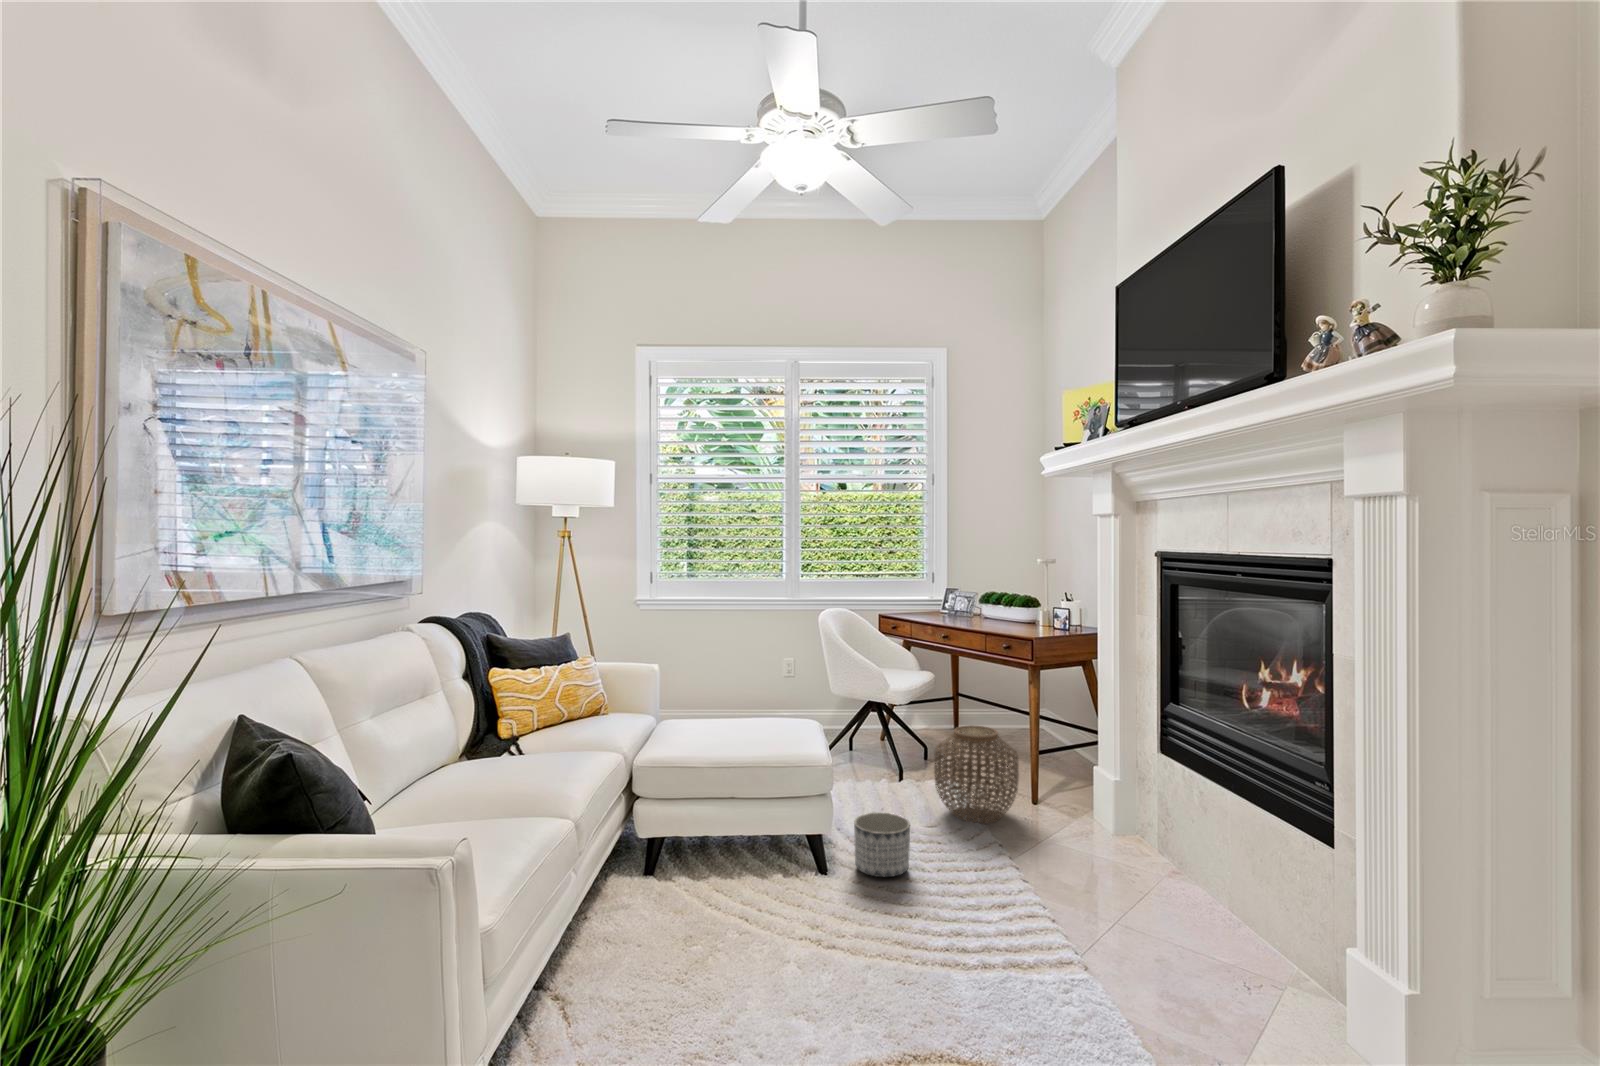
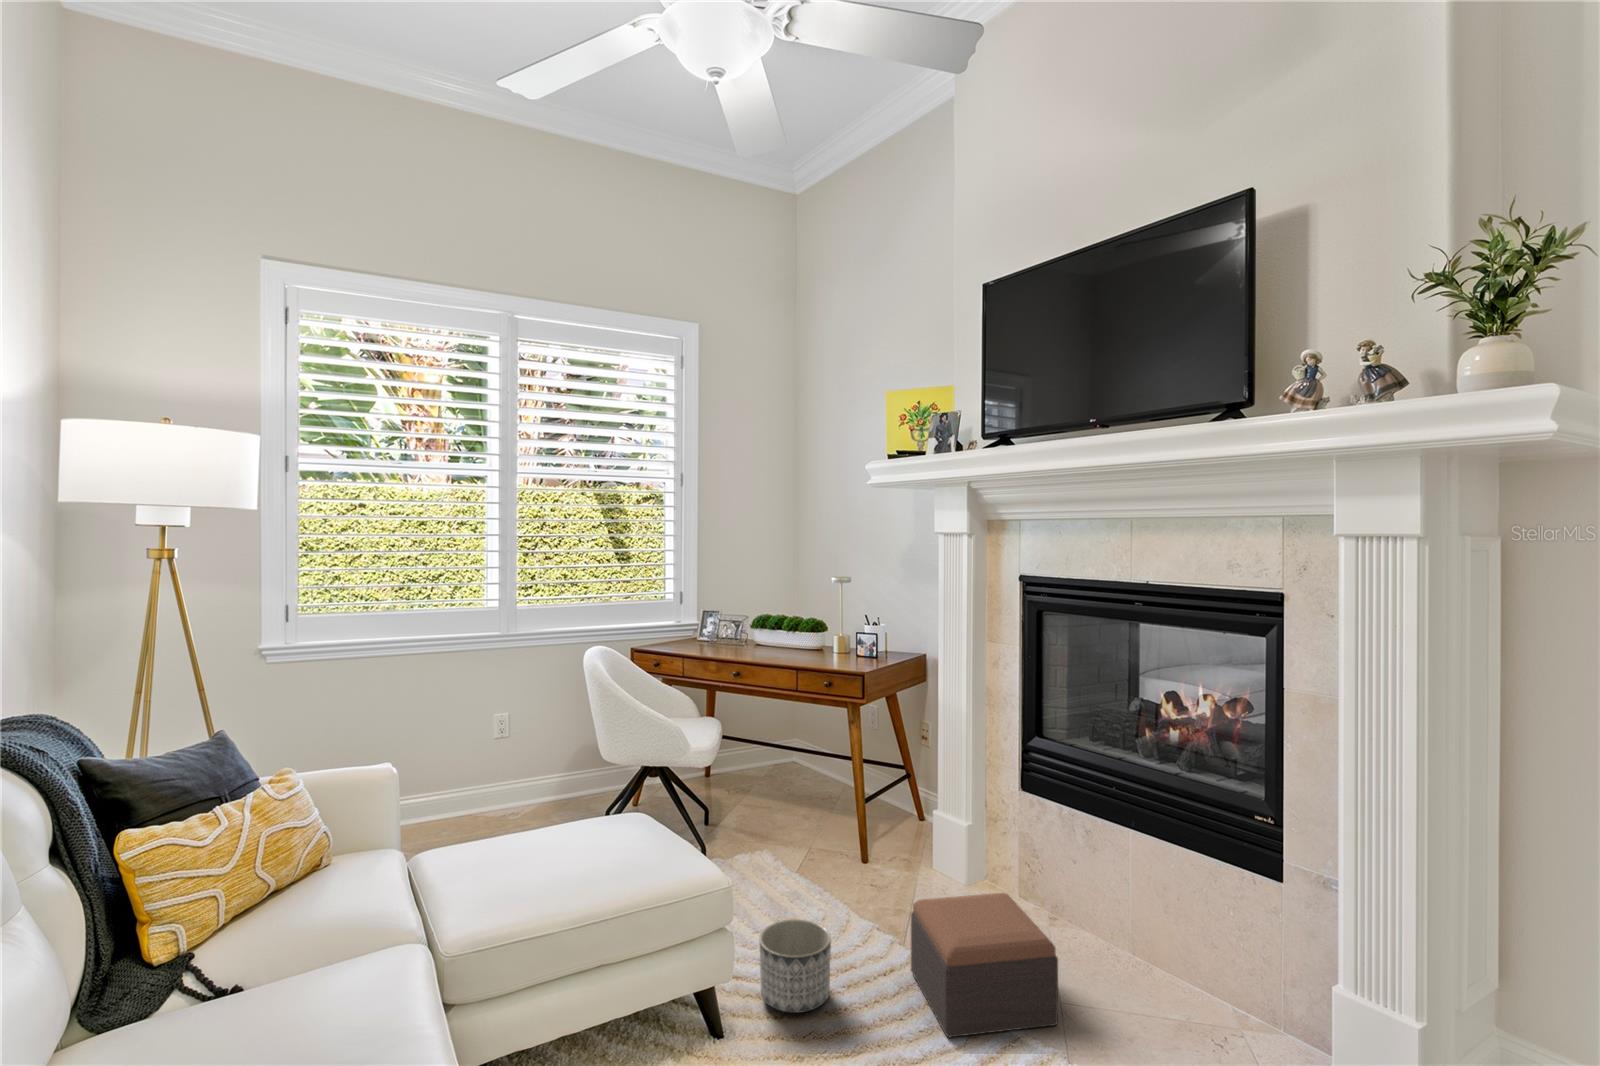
woven basket: present [935,725,1018,823] -> none [782,779,876,896]
footstool: none [973,817,1081,937] -> present [911,893,1058,1037]

